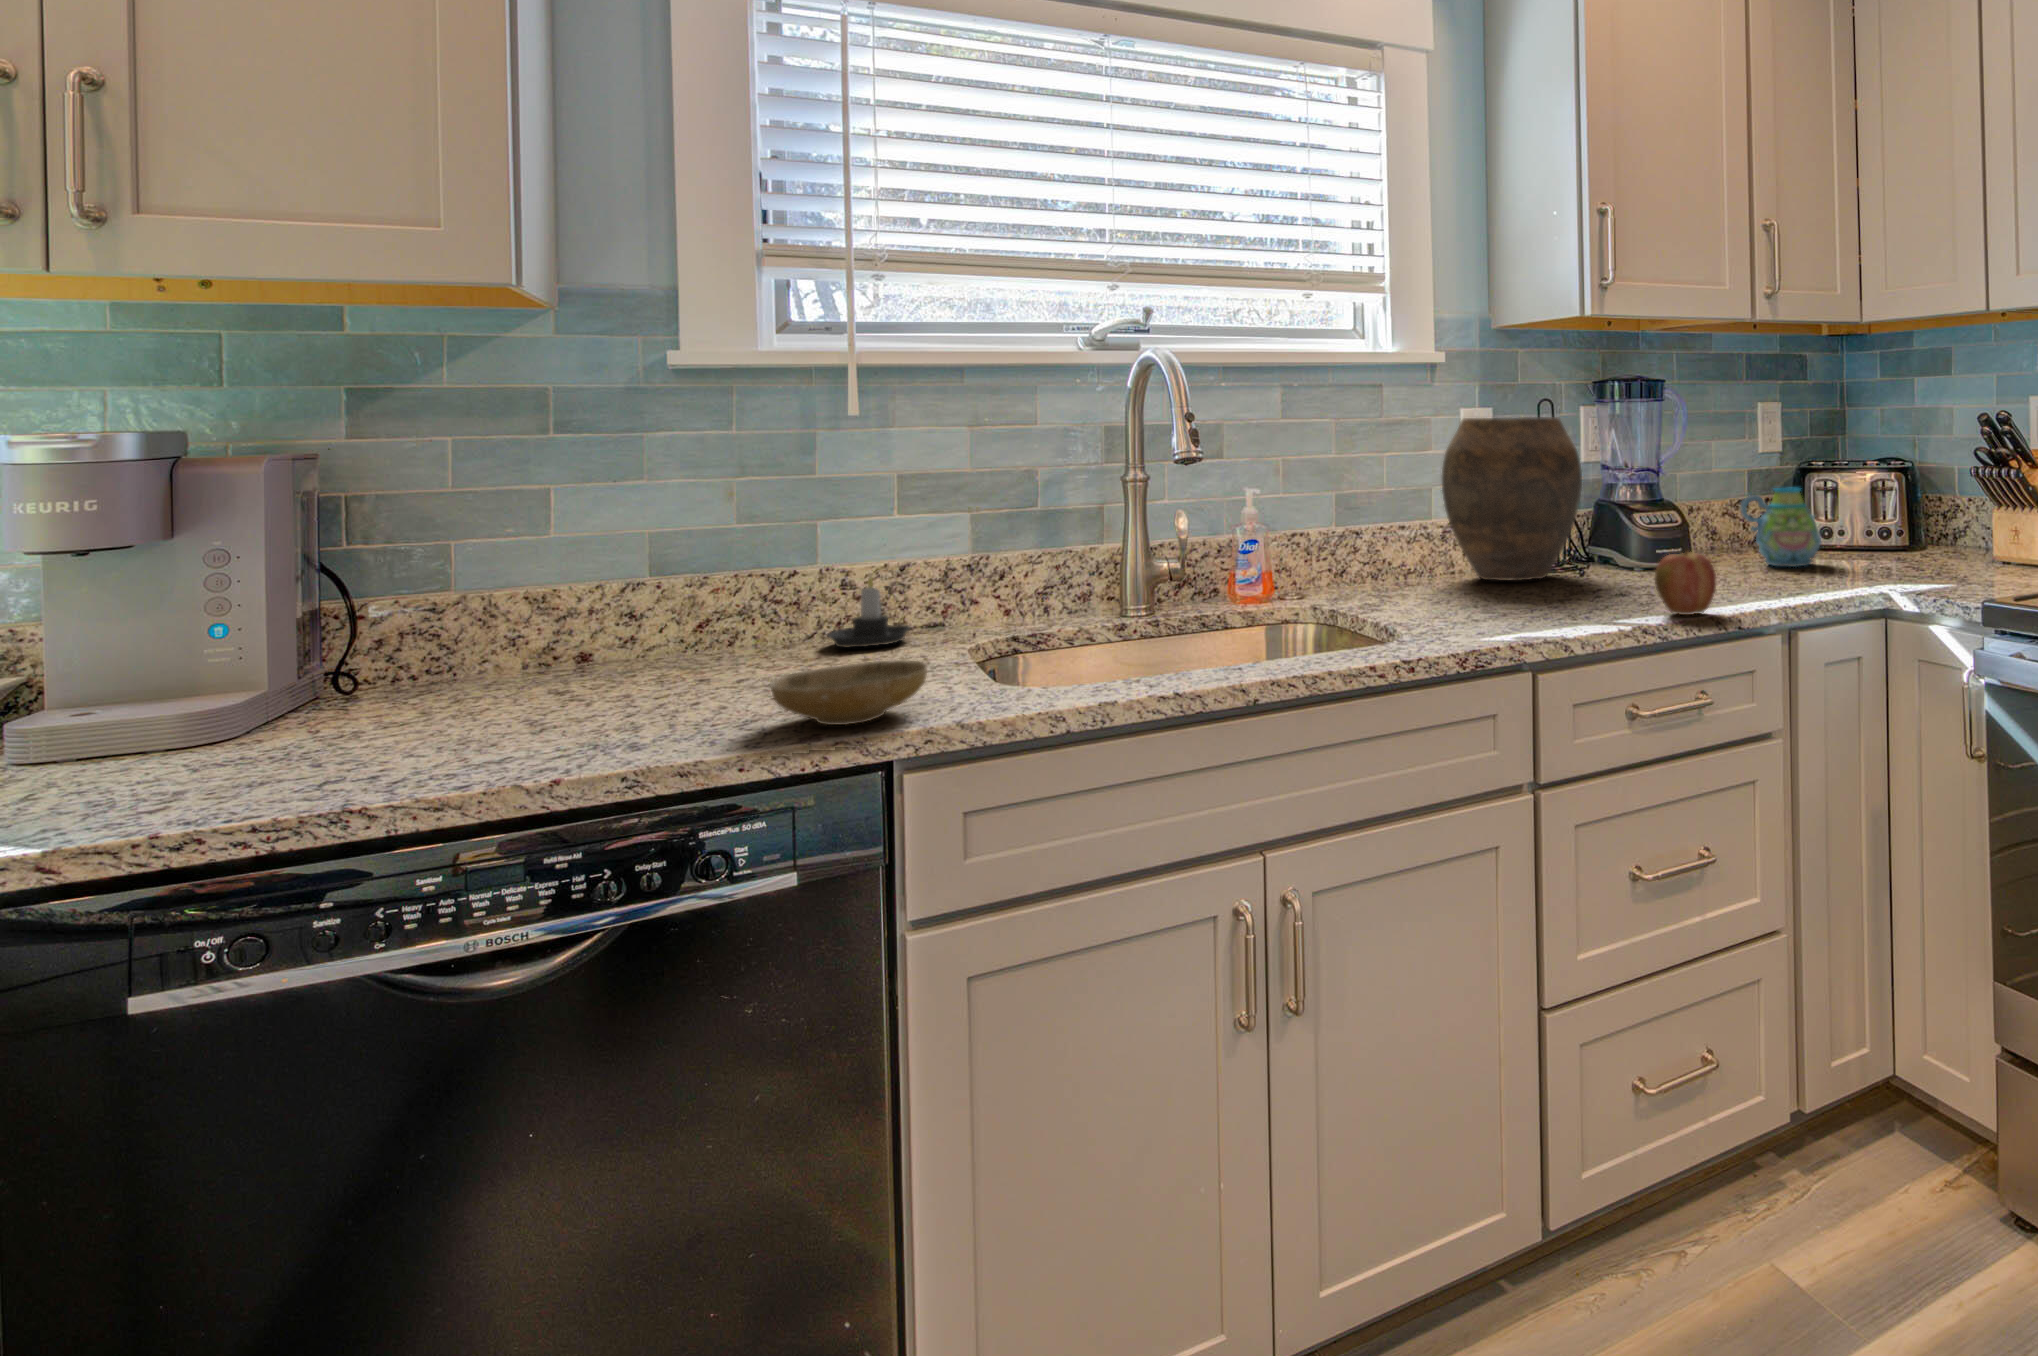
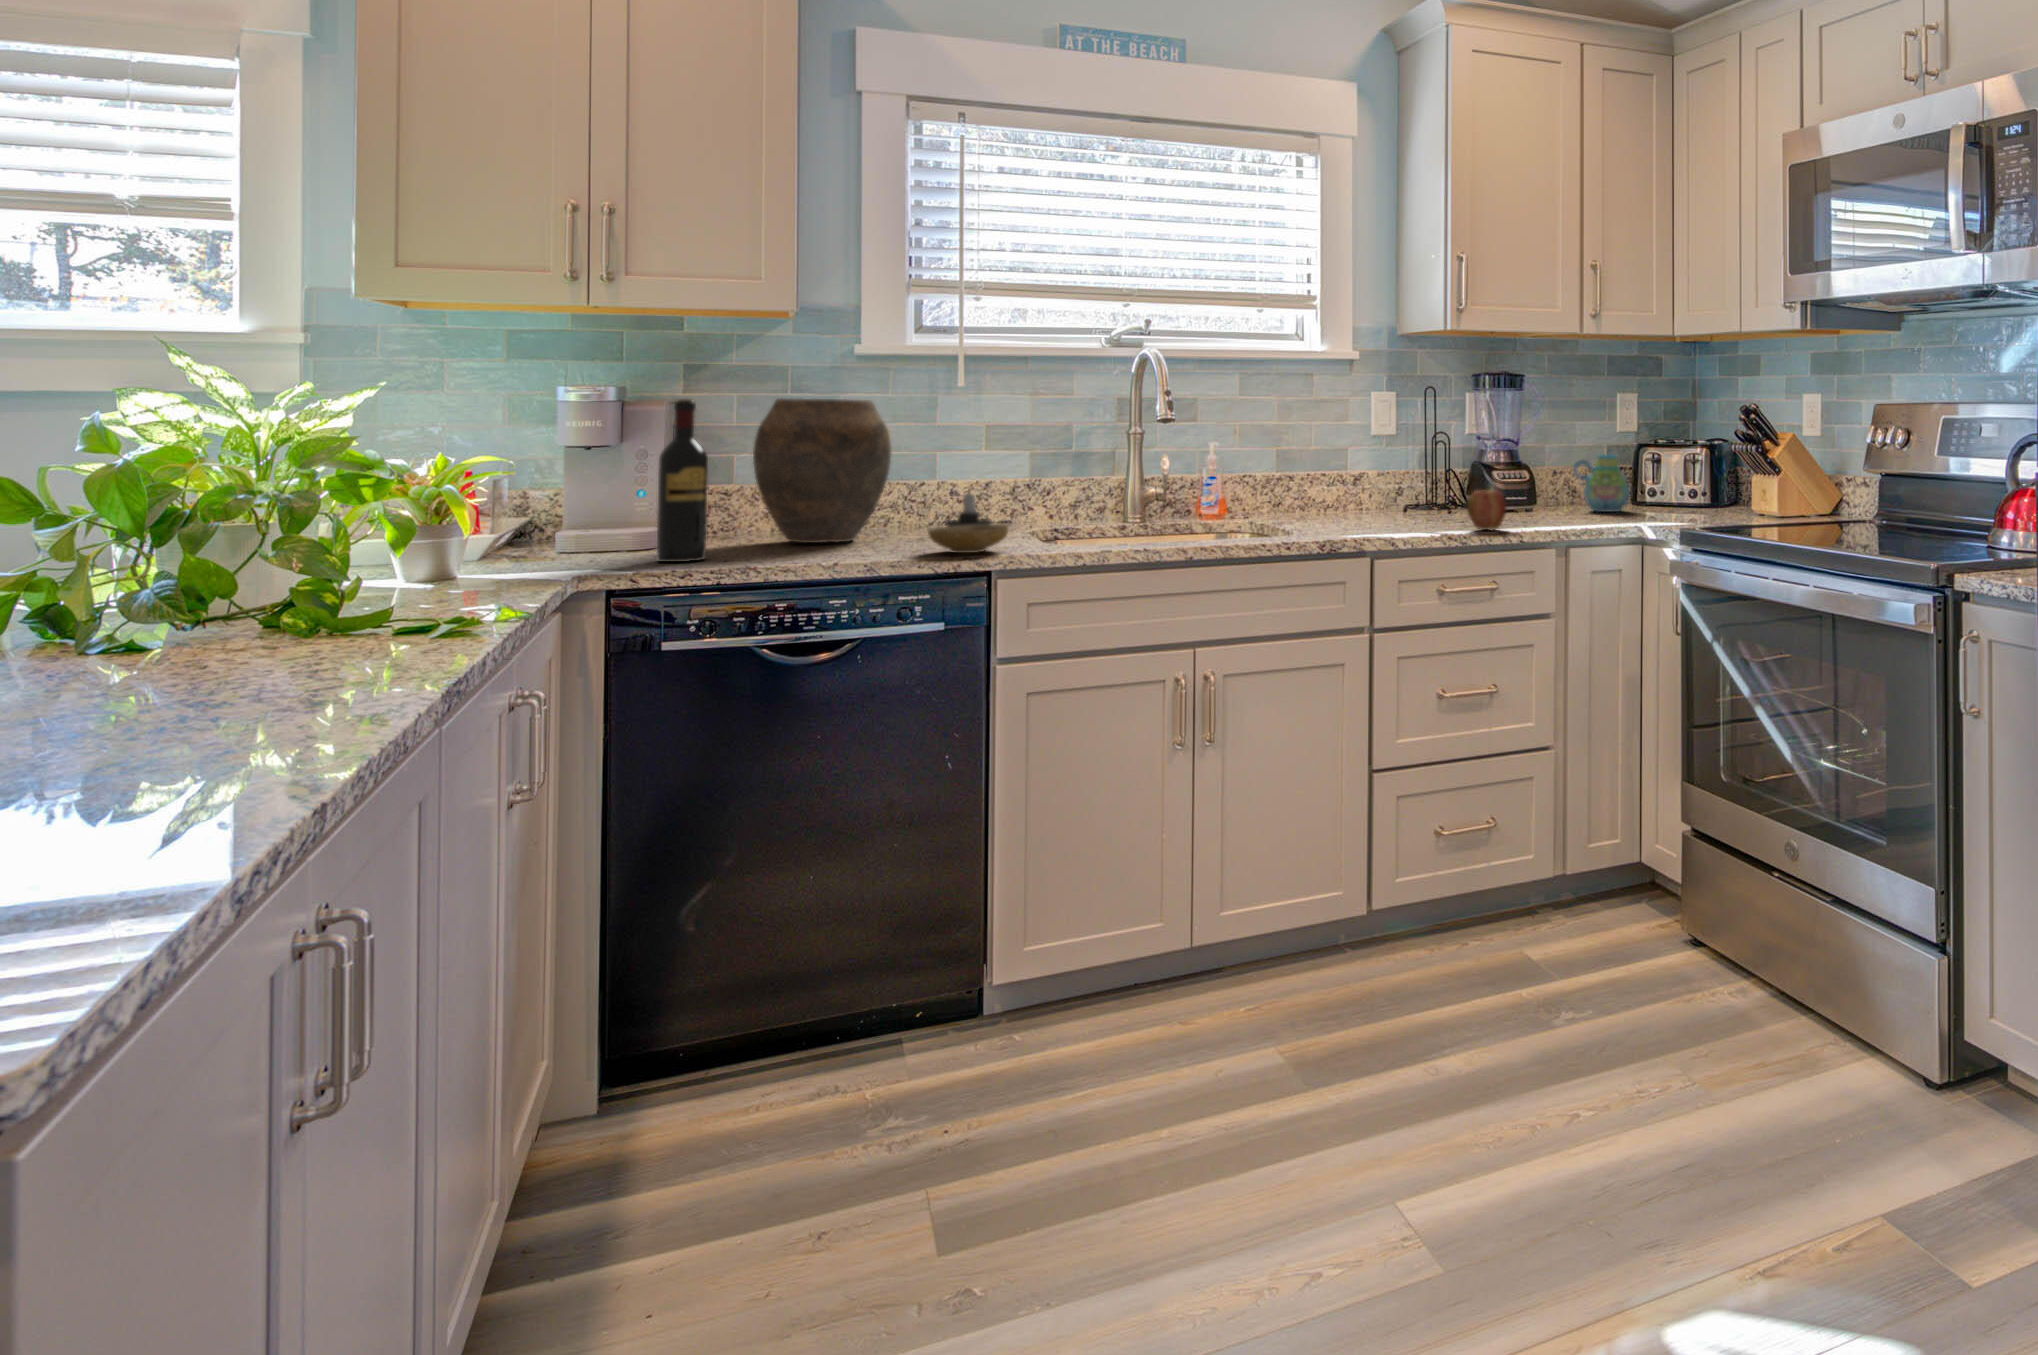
vase: present [1442,417,1582,581] -> present [753,398,891,543]
wine bottle: none [187,455,307,789] -> present [656,399,708,562]

